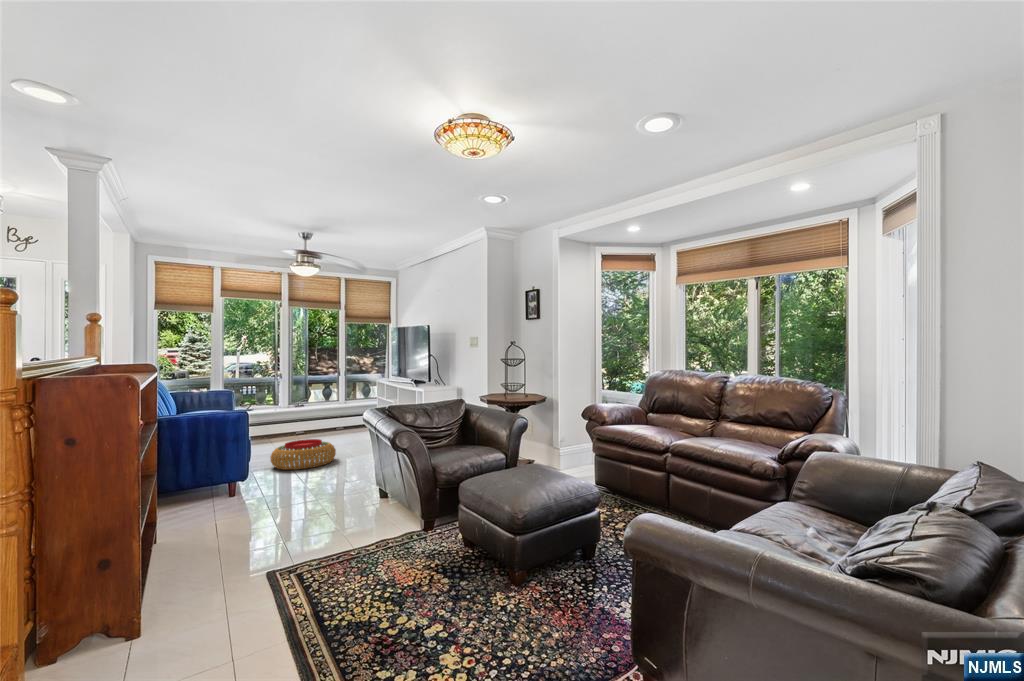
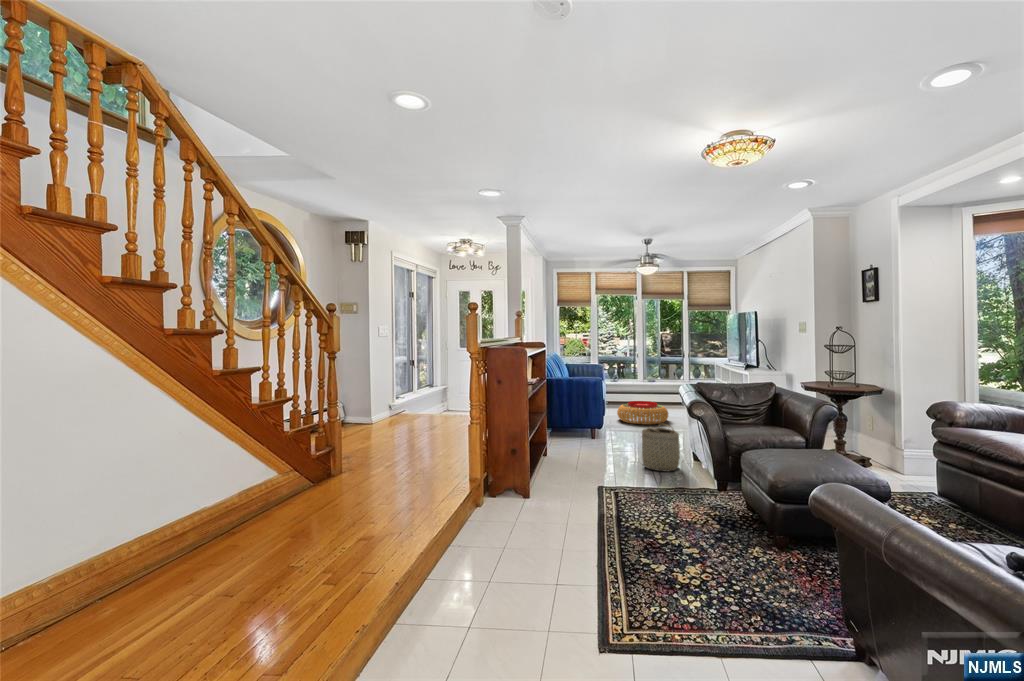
basket: none [318,464,381,526] -> present [642,424,680,472]

